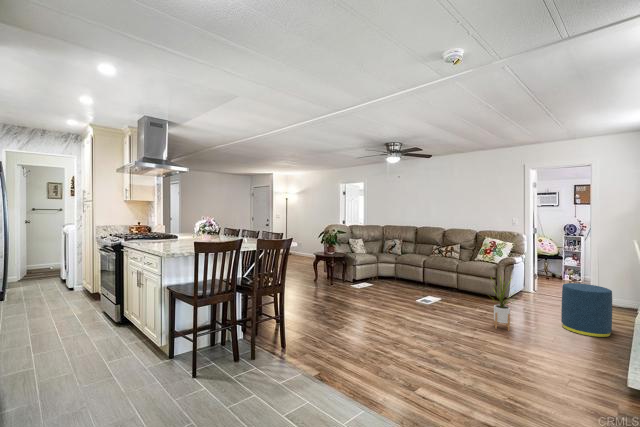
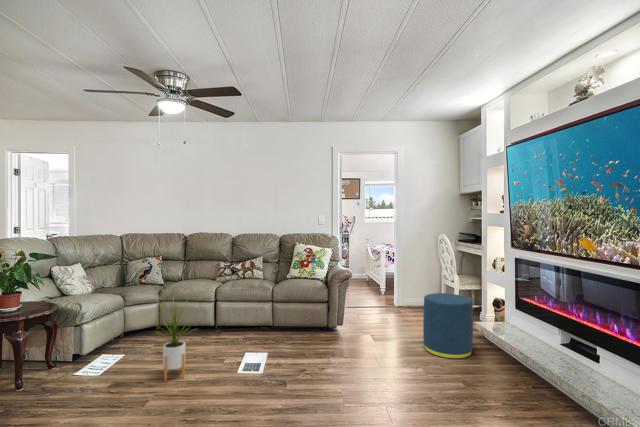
house plant: present [494,276,512,331] -> present [158,299,189,381]

